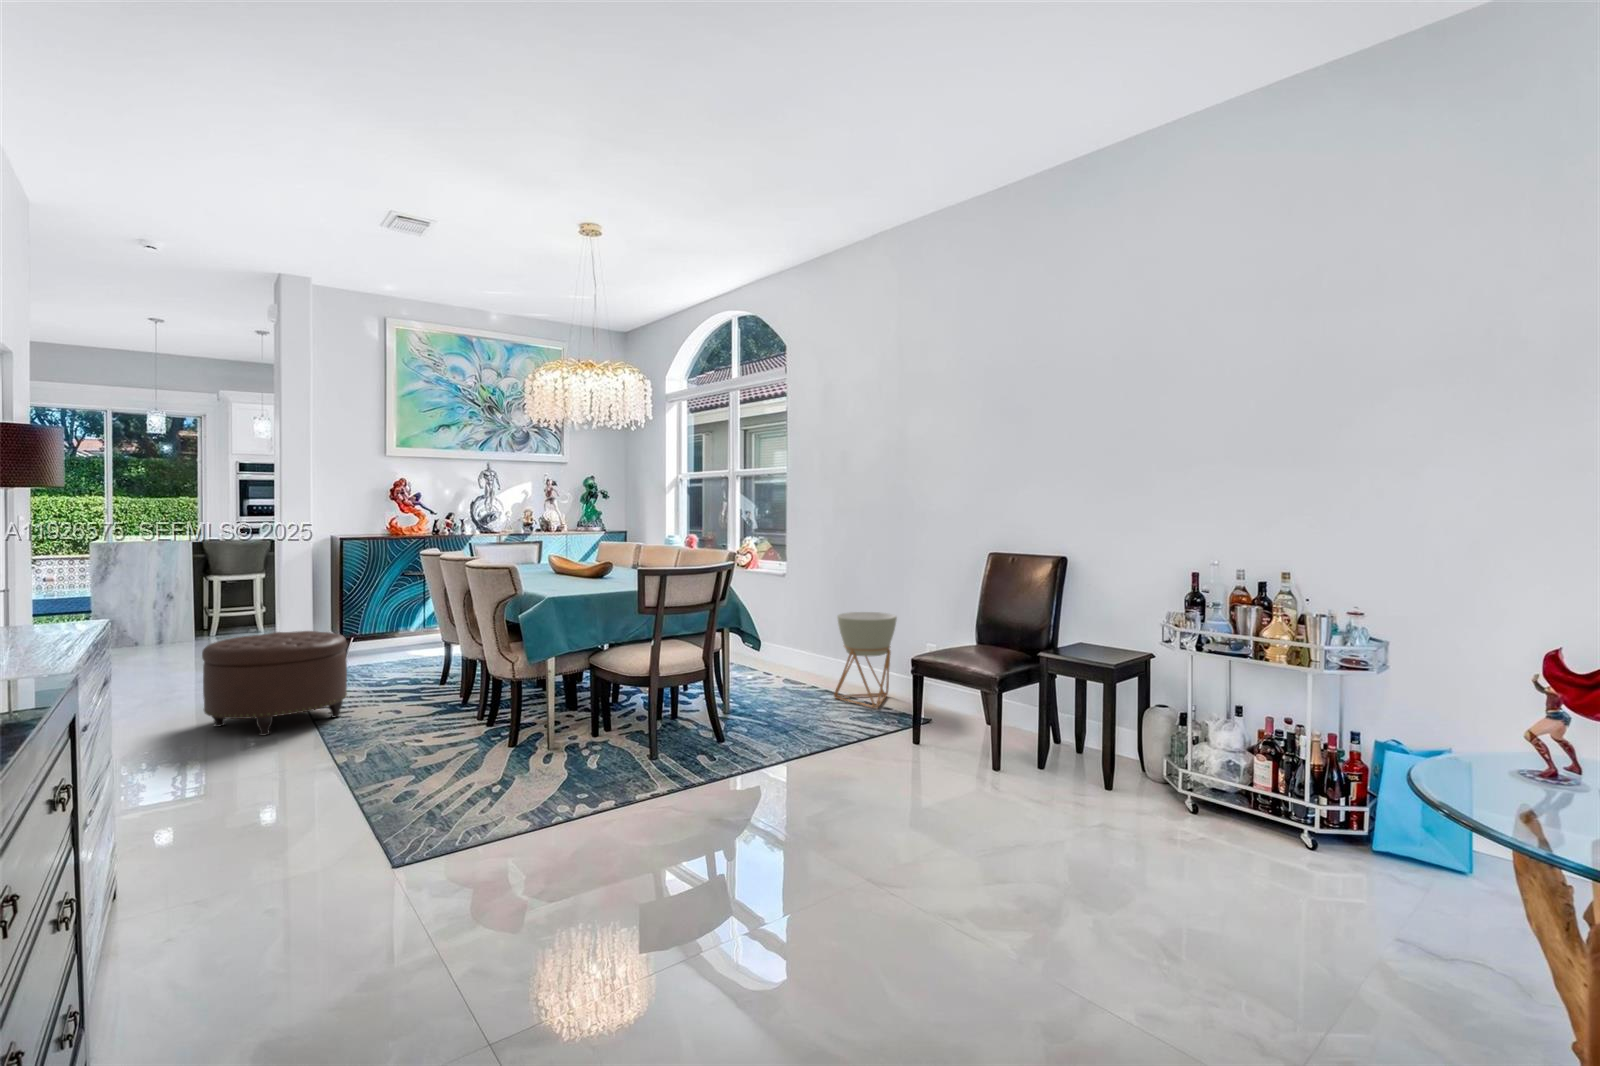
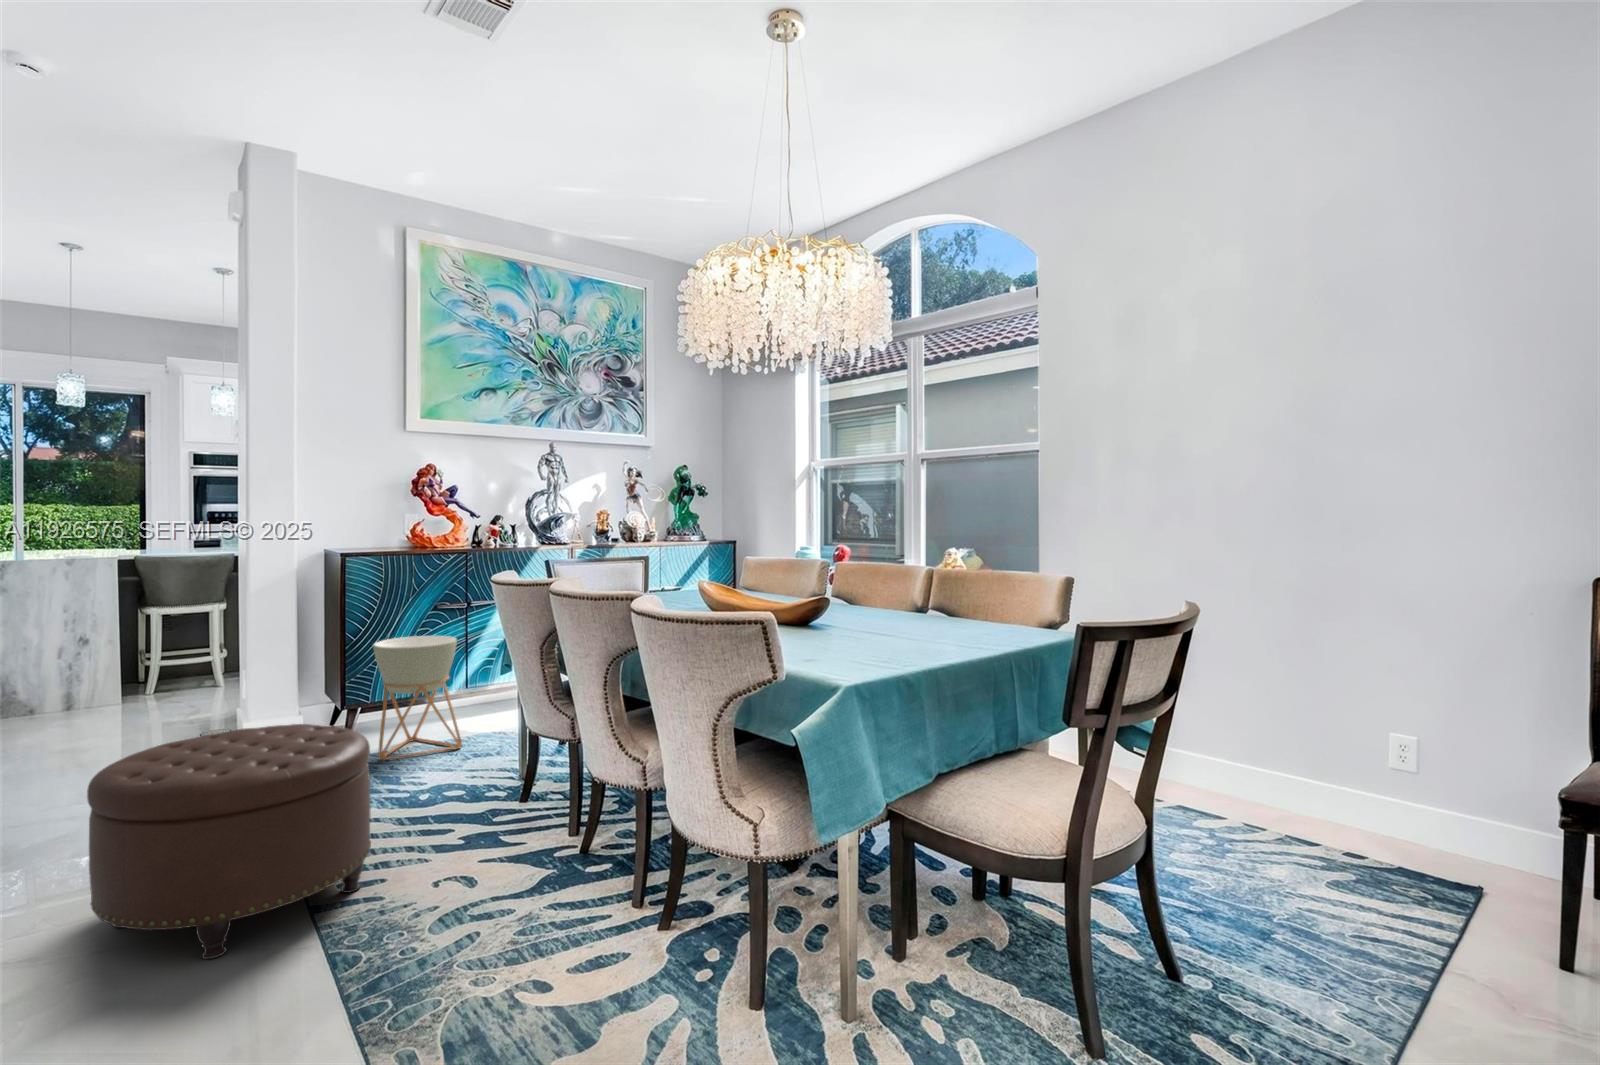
planter: present [834,612,897,708] -> present [373,636,462,760]

